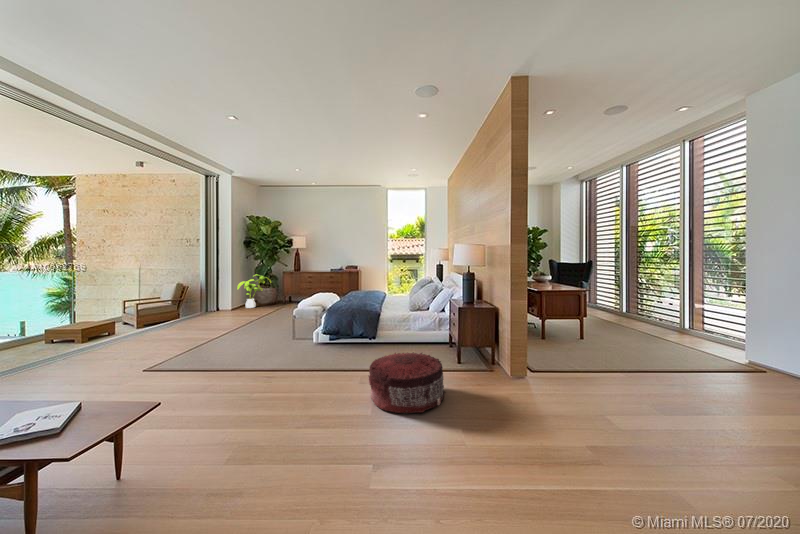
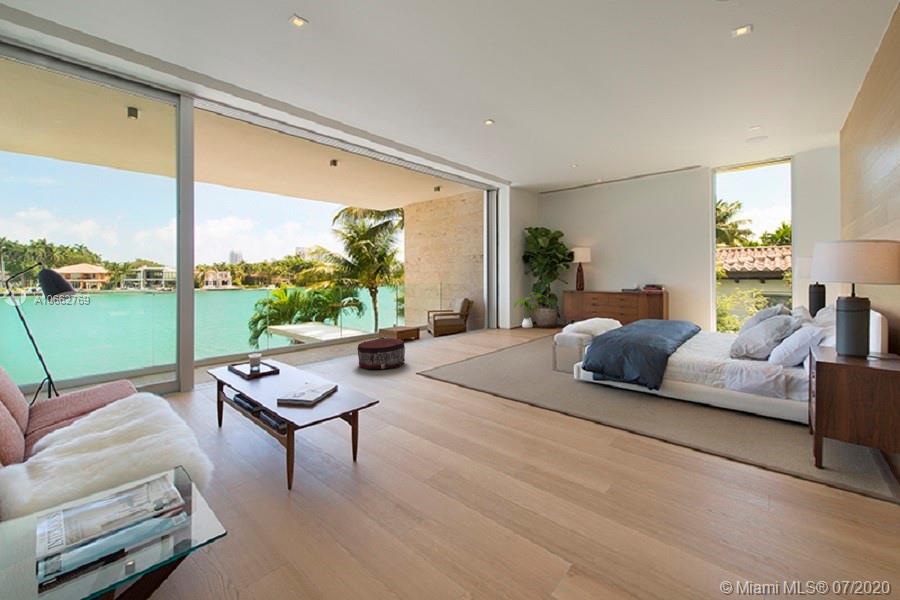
pouf: present [369,353,445,413] -> present [357,338,405,369]

